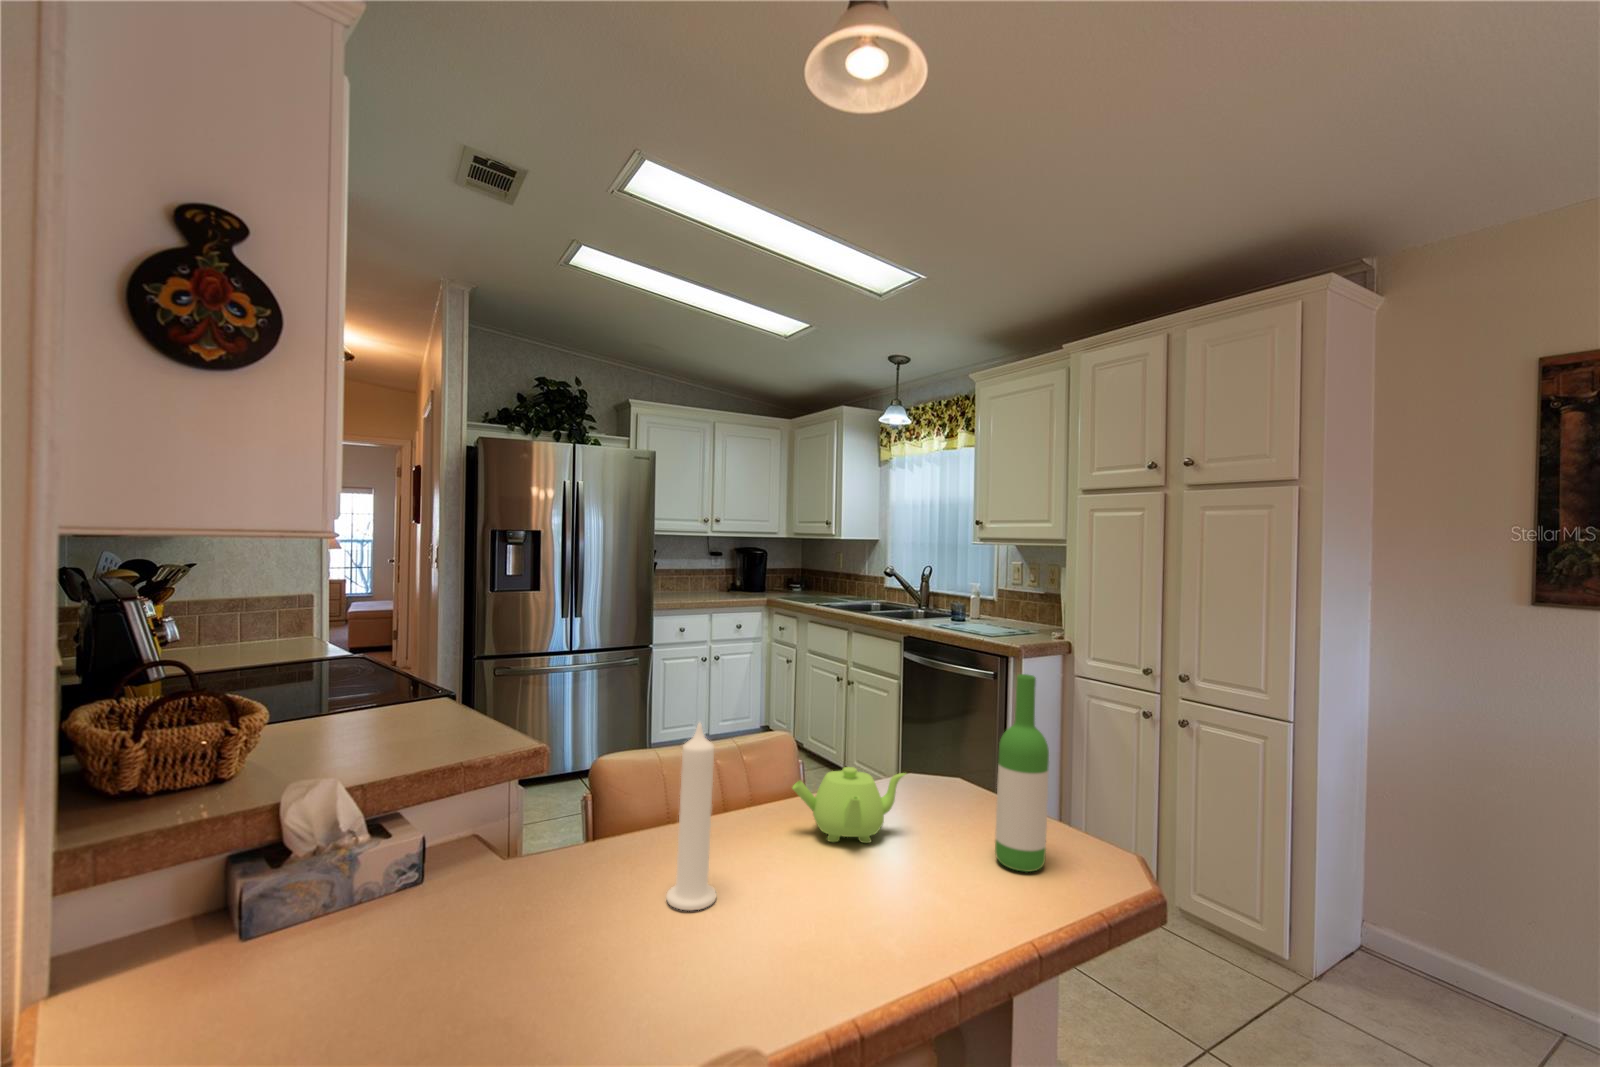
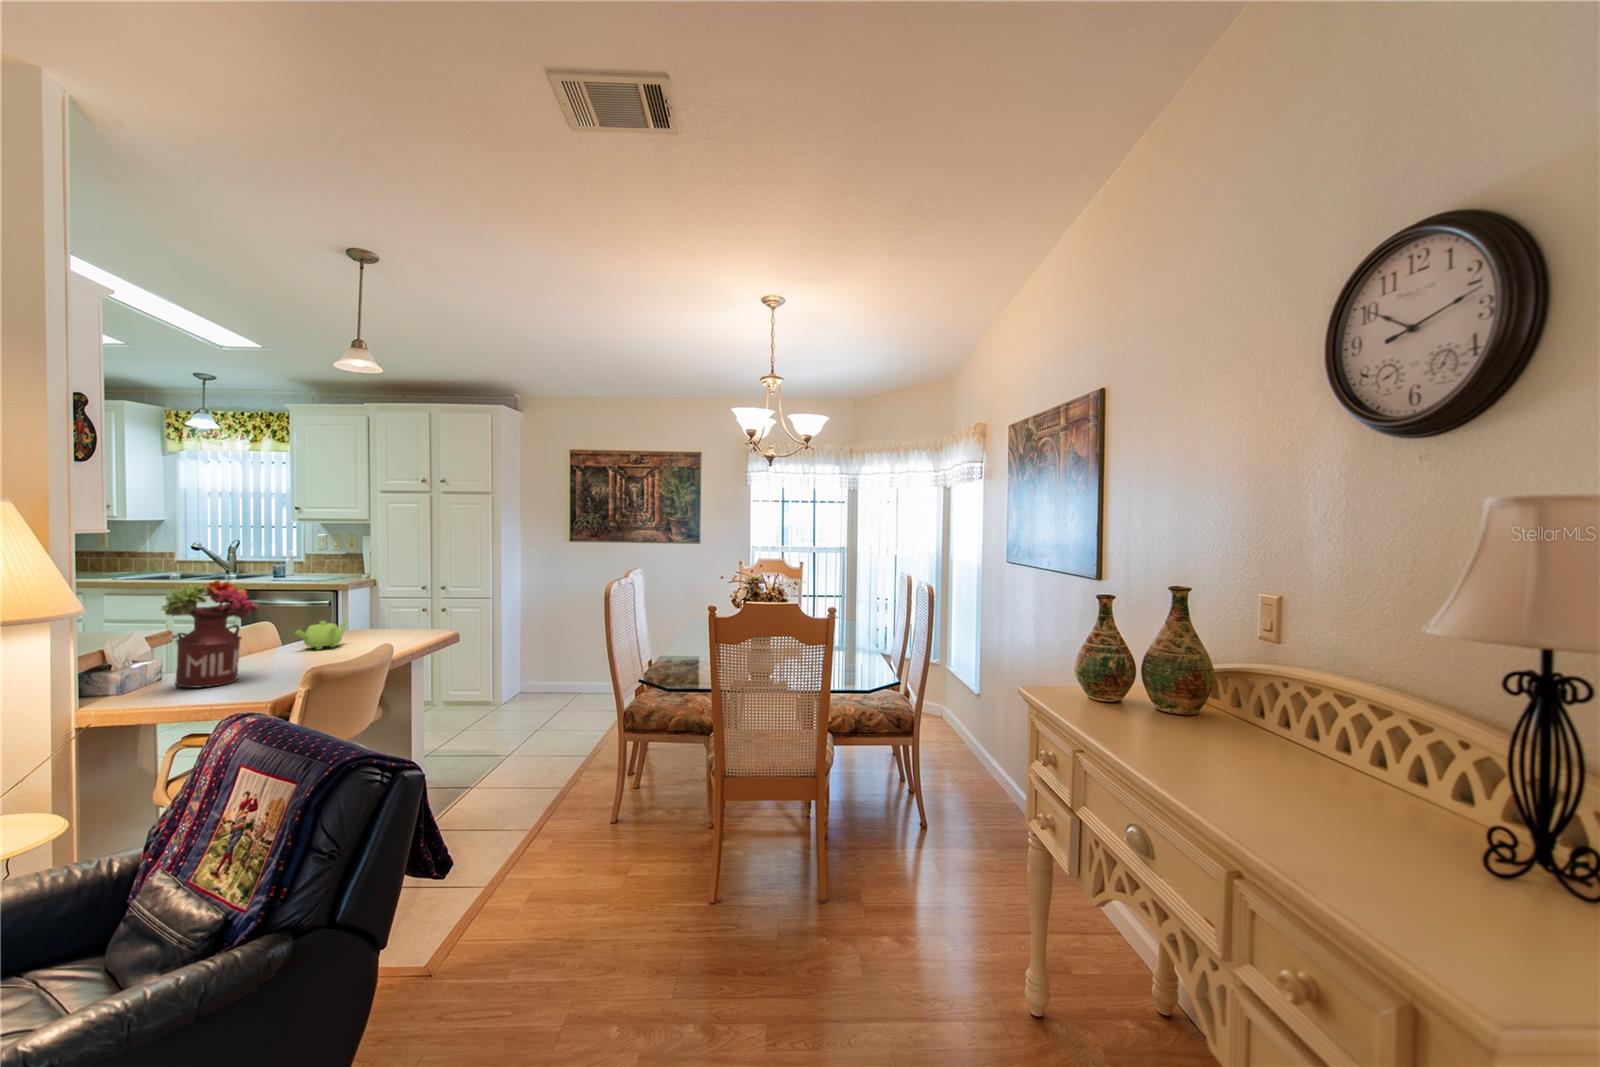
flower arrangement: none [413,658,618,952] -> present [162,580,258,687]
wine bottle: present [995,674,1049,872] -> none [392,573,412,640]
candle: present [666,723,716,910] -> none [267,600,292,668]

